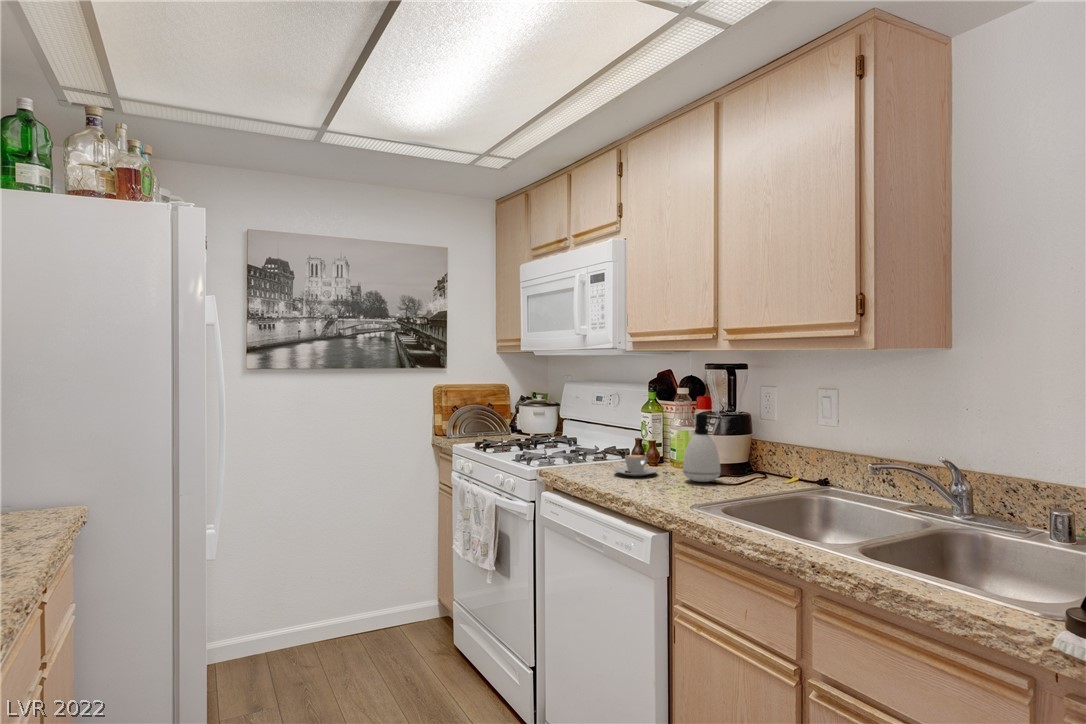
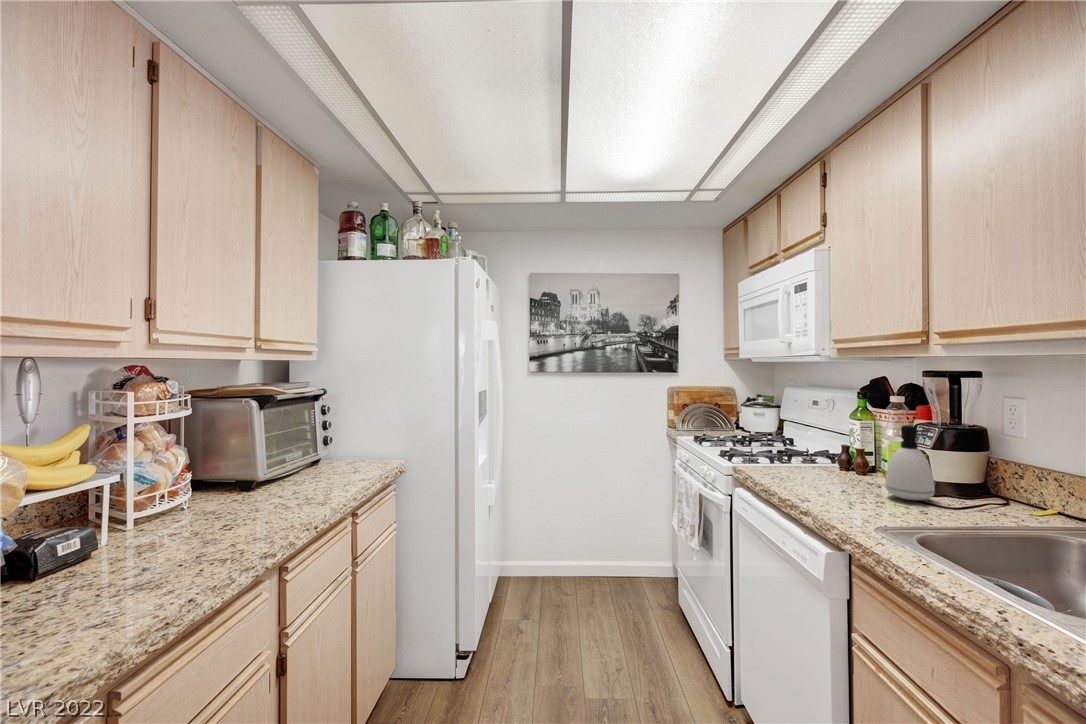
coffee cup: present [614,455,658,476] -> none [808,462,859,485]

